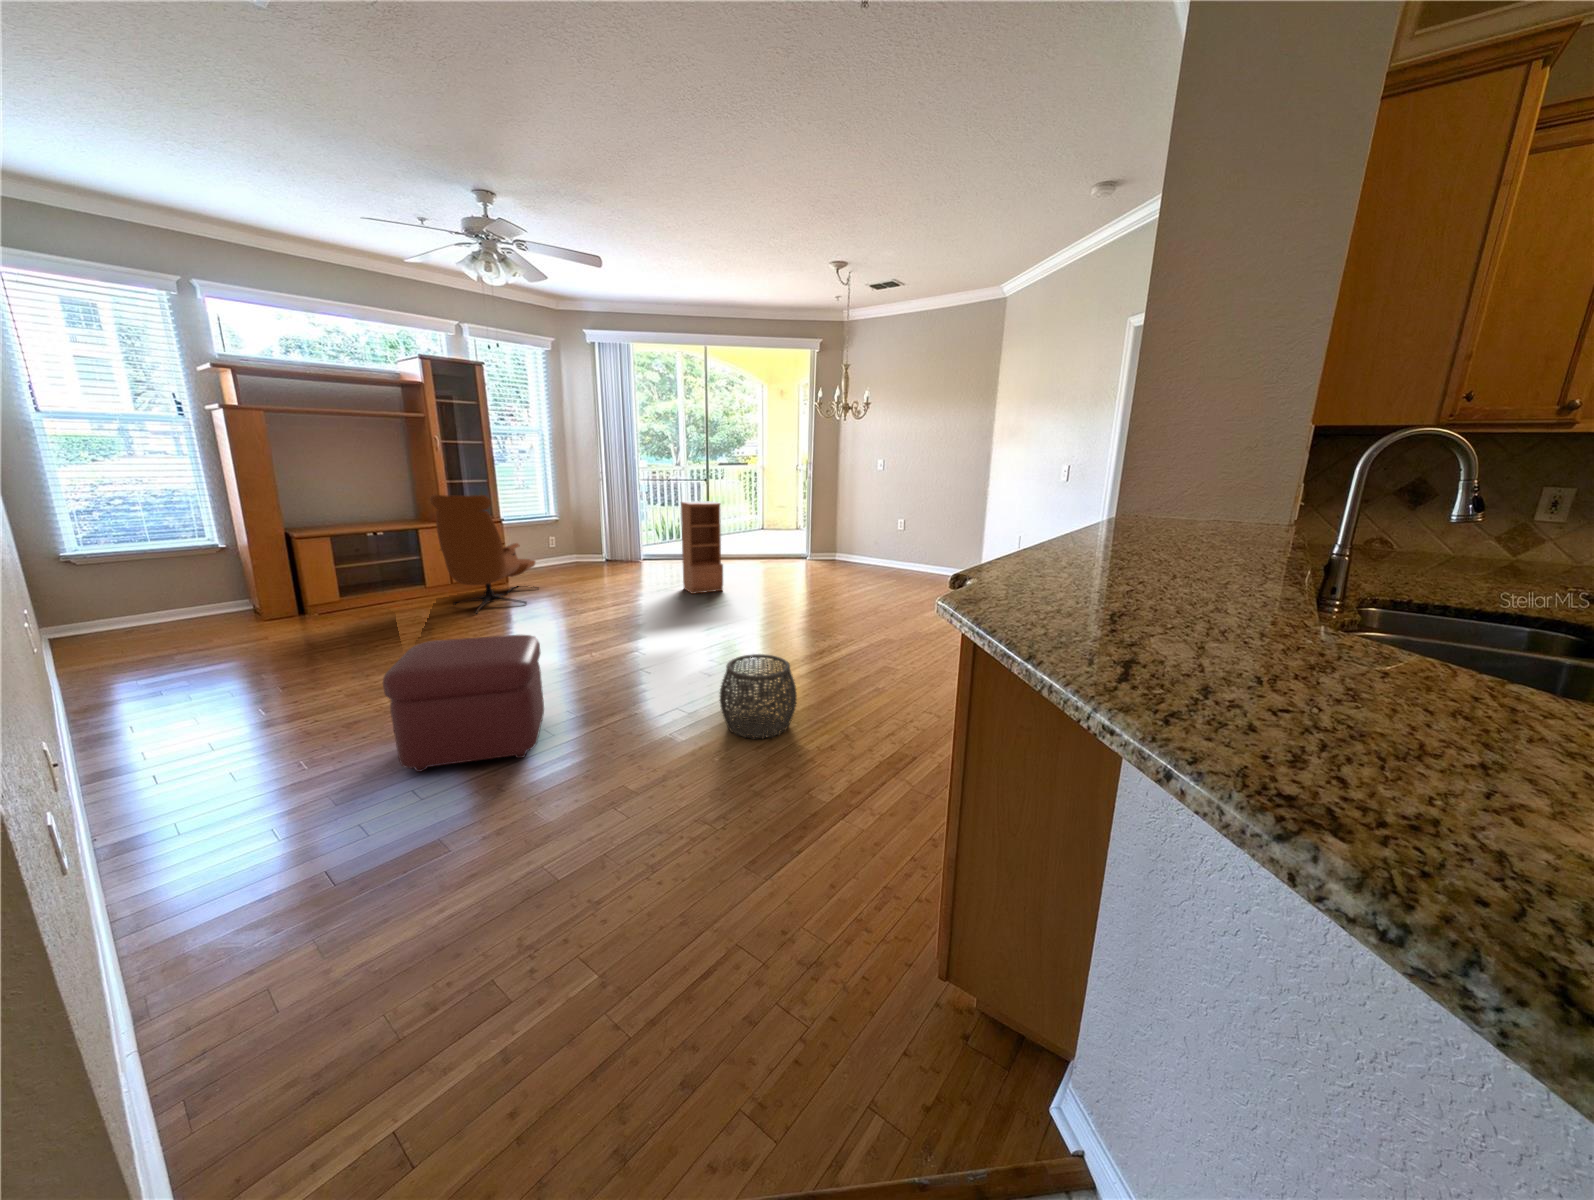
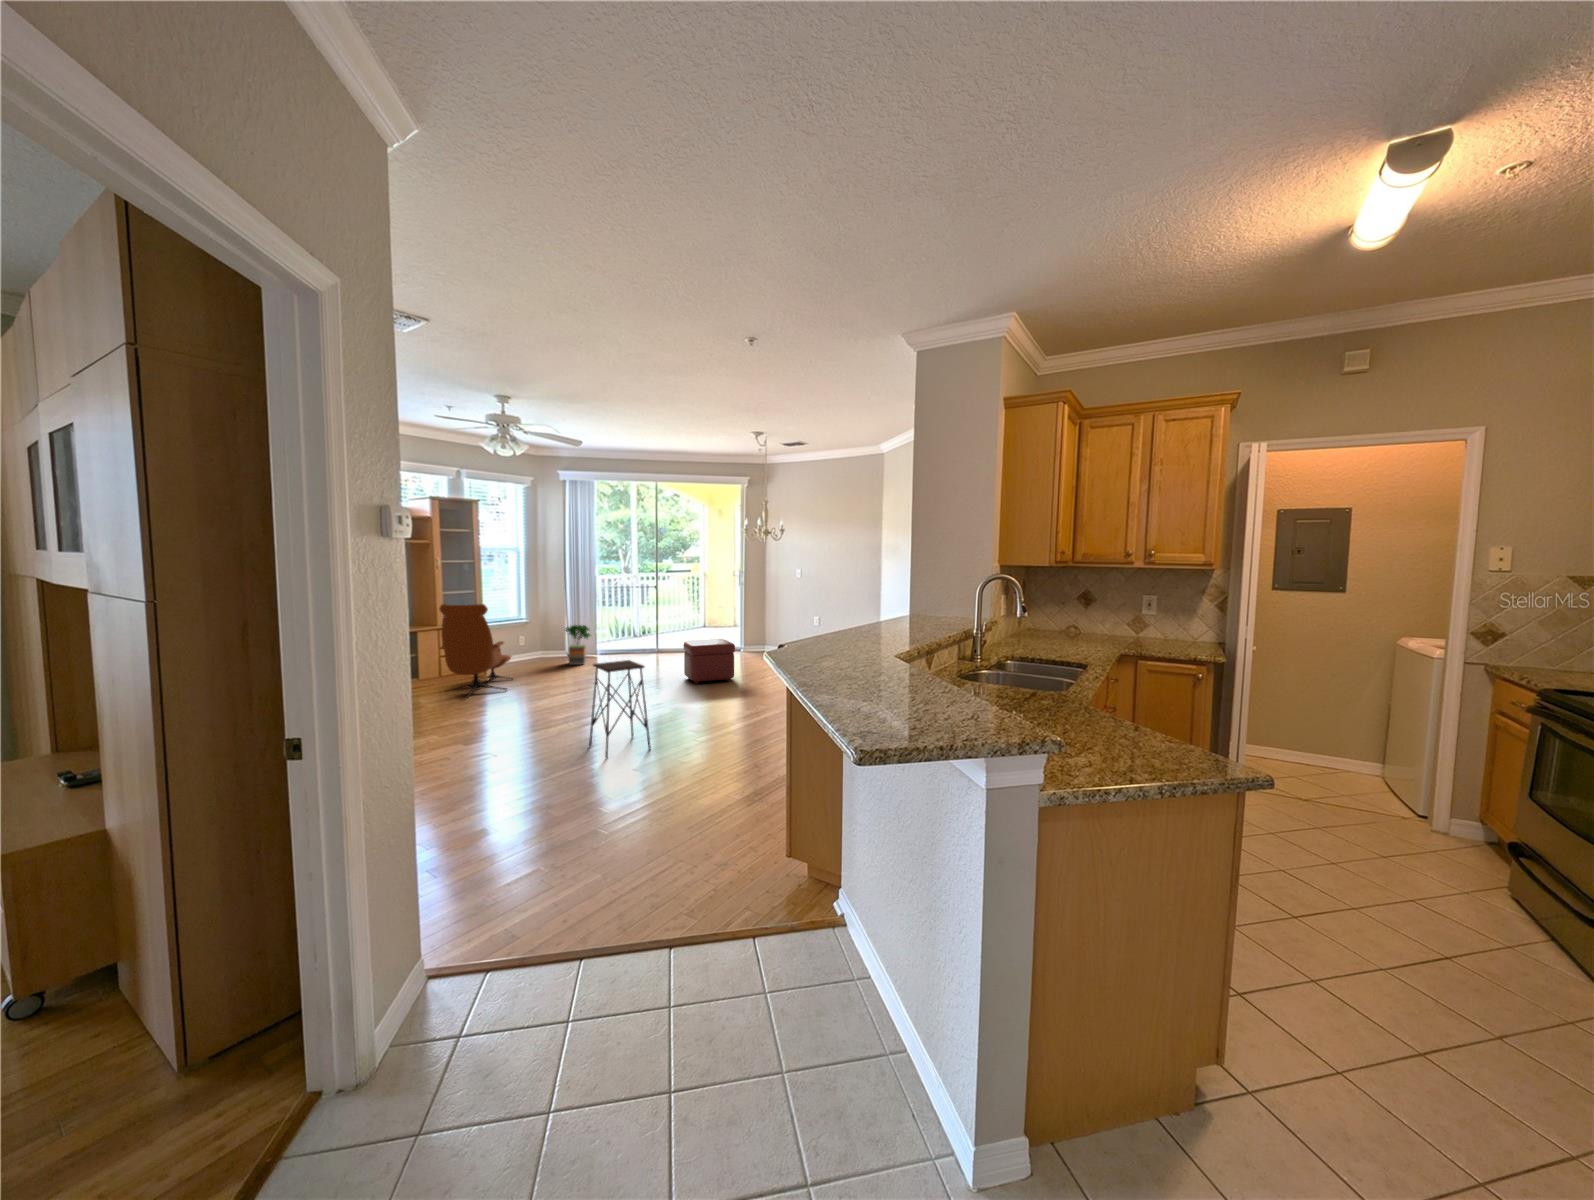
bookcase: present [681,501,723,594] -> none [636,604,670,680]
potted tree: none [600,524,633,572] -> present [565,625,591,665]
side table: none [609,579,695,724] -> present [589,660,651,758]
ottoman: present [383,635,544,772] -> present [684,639,735,684]
woven basket: present [720,654,797,739] -> none [669,708,721,763]

